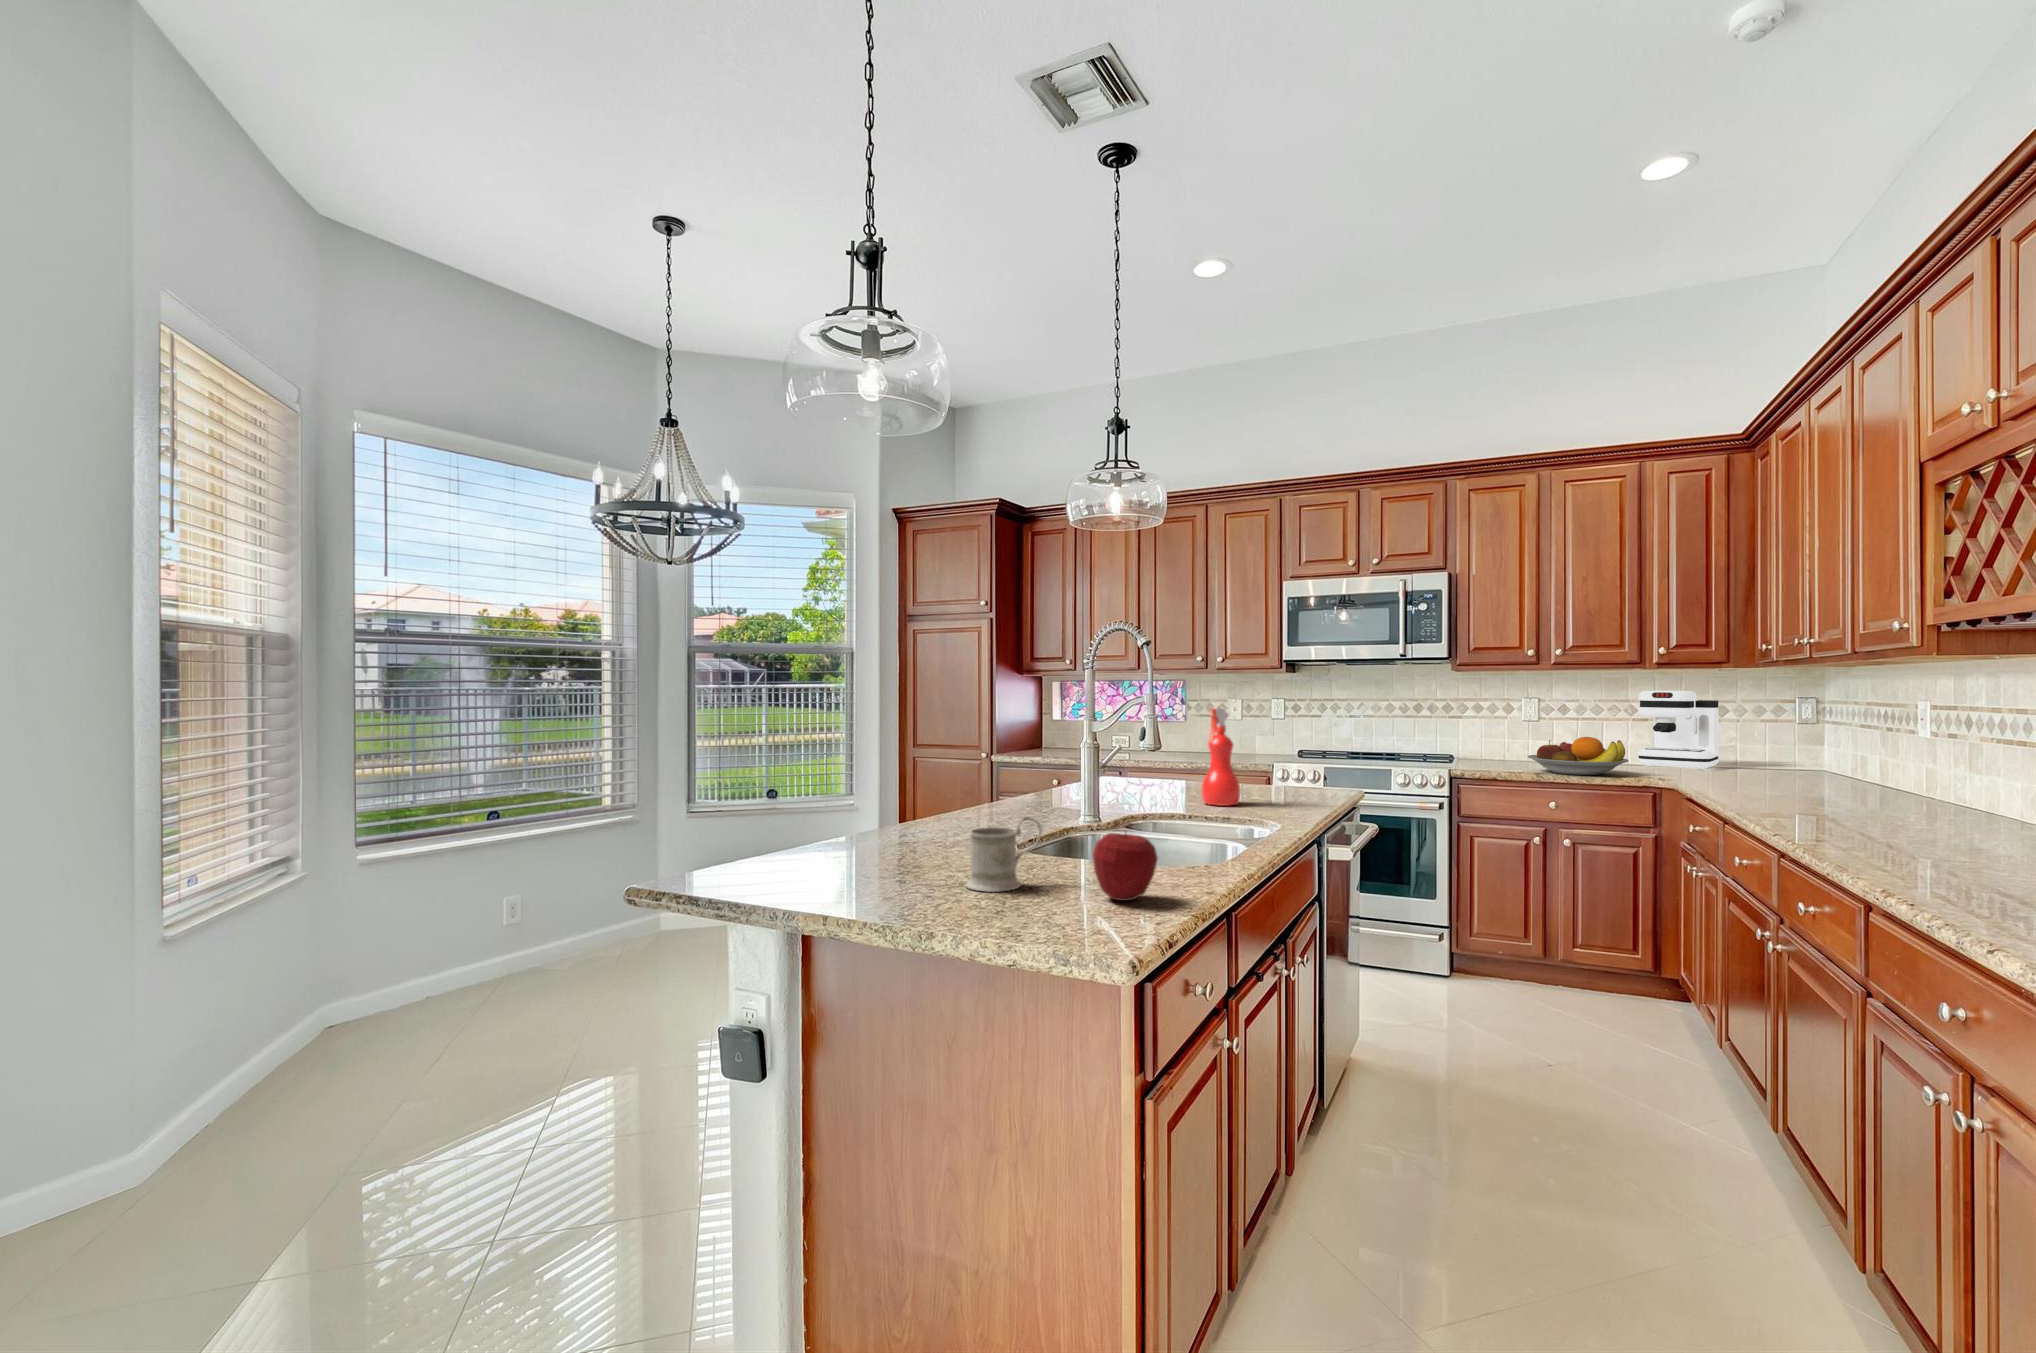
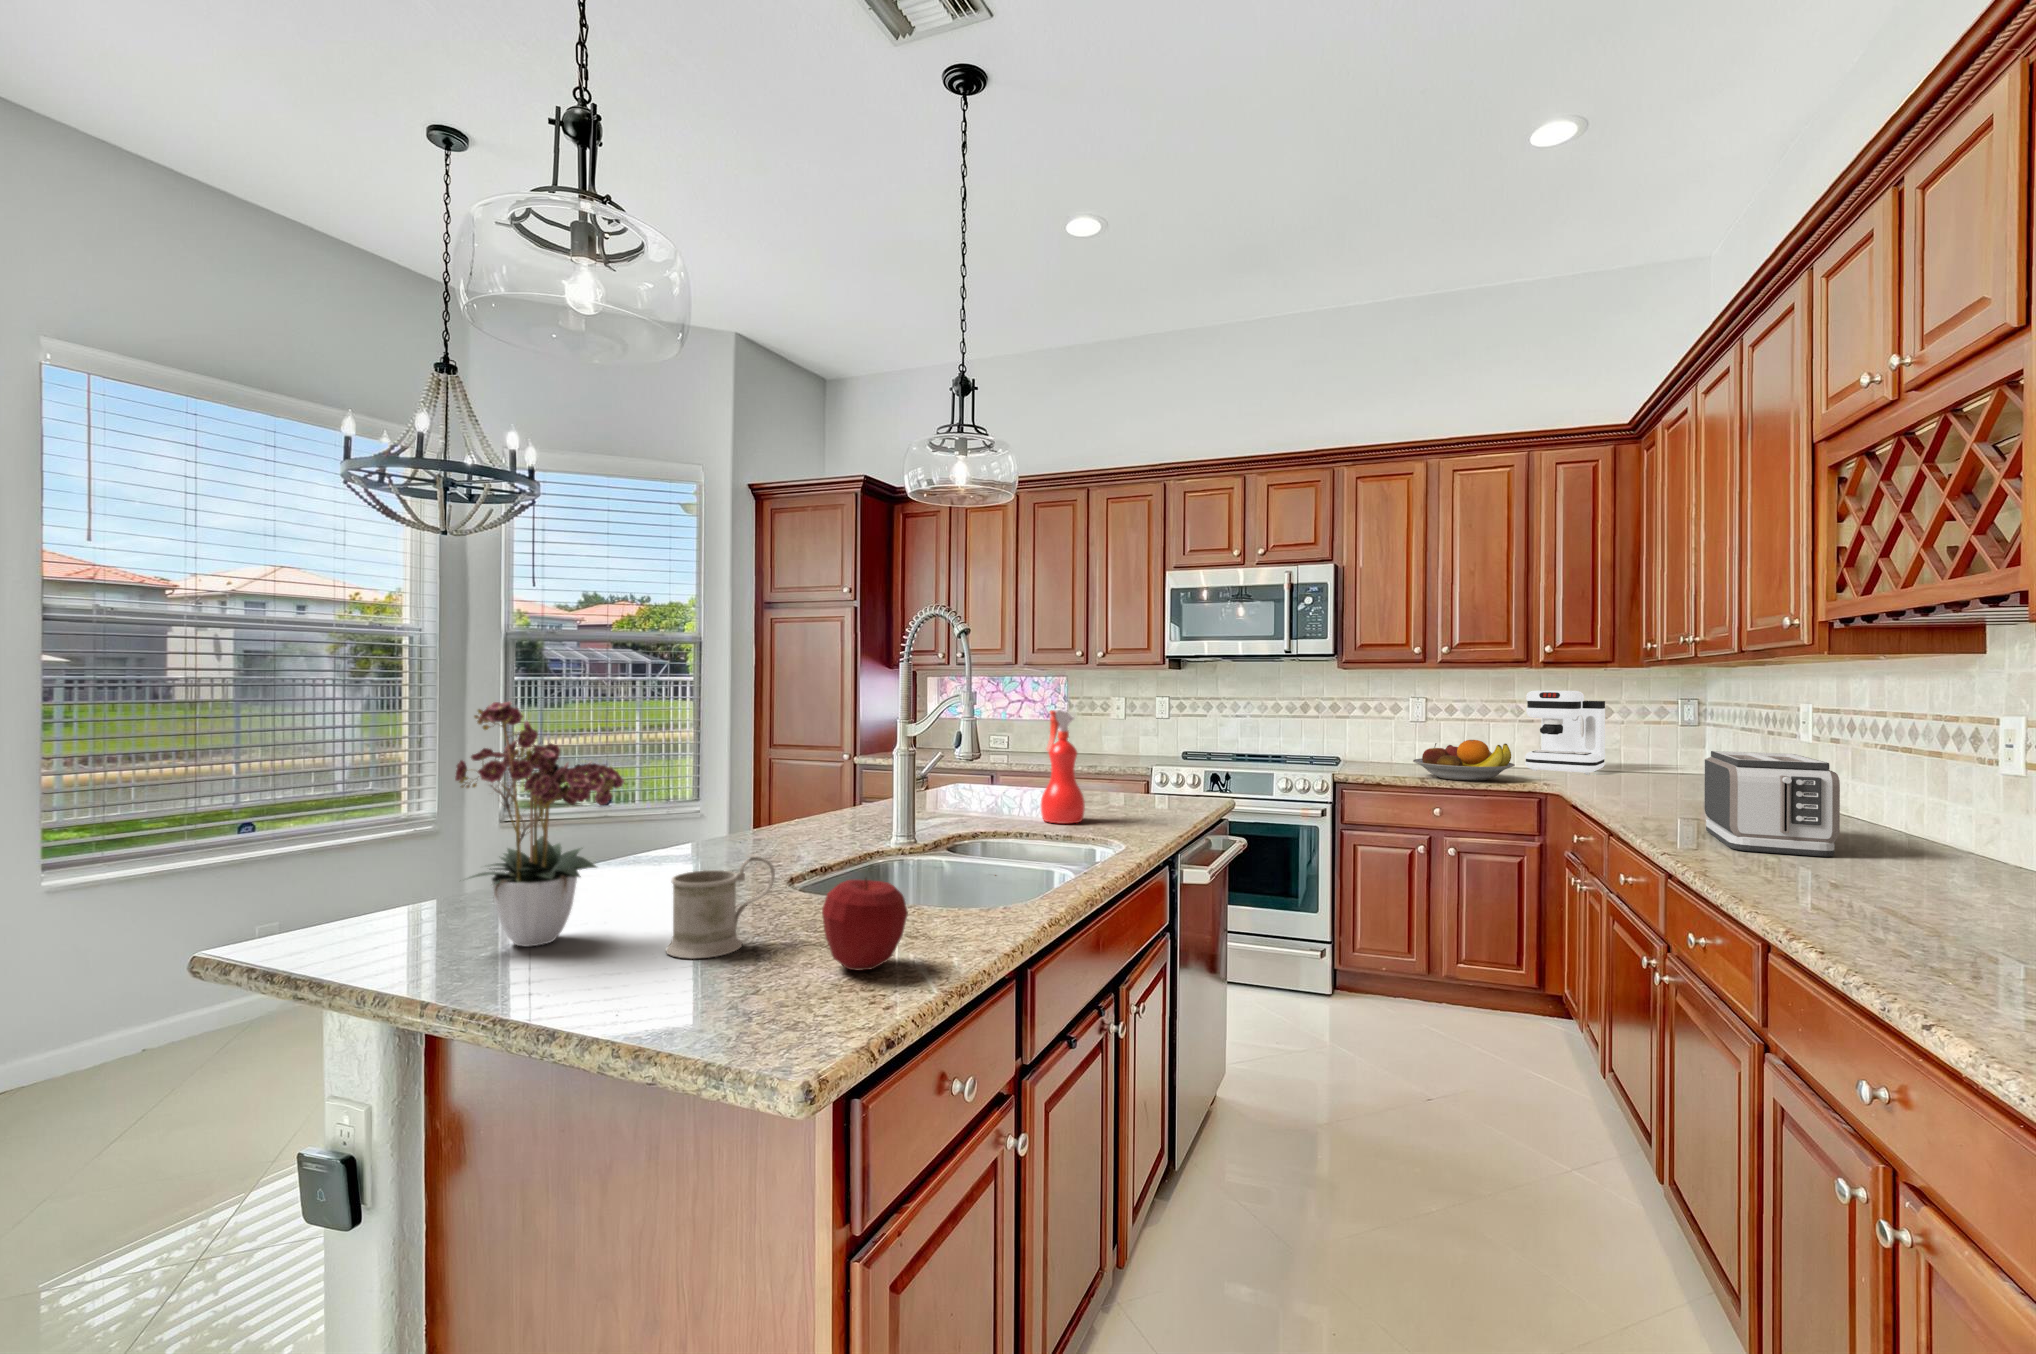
flower arrangement: none [806,689,932,882] -> present [455,702,624,946]
toaster: none [1818,744,1949,839] -> present [1704,751,1840,857]

